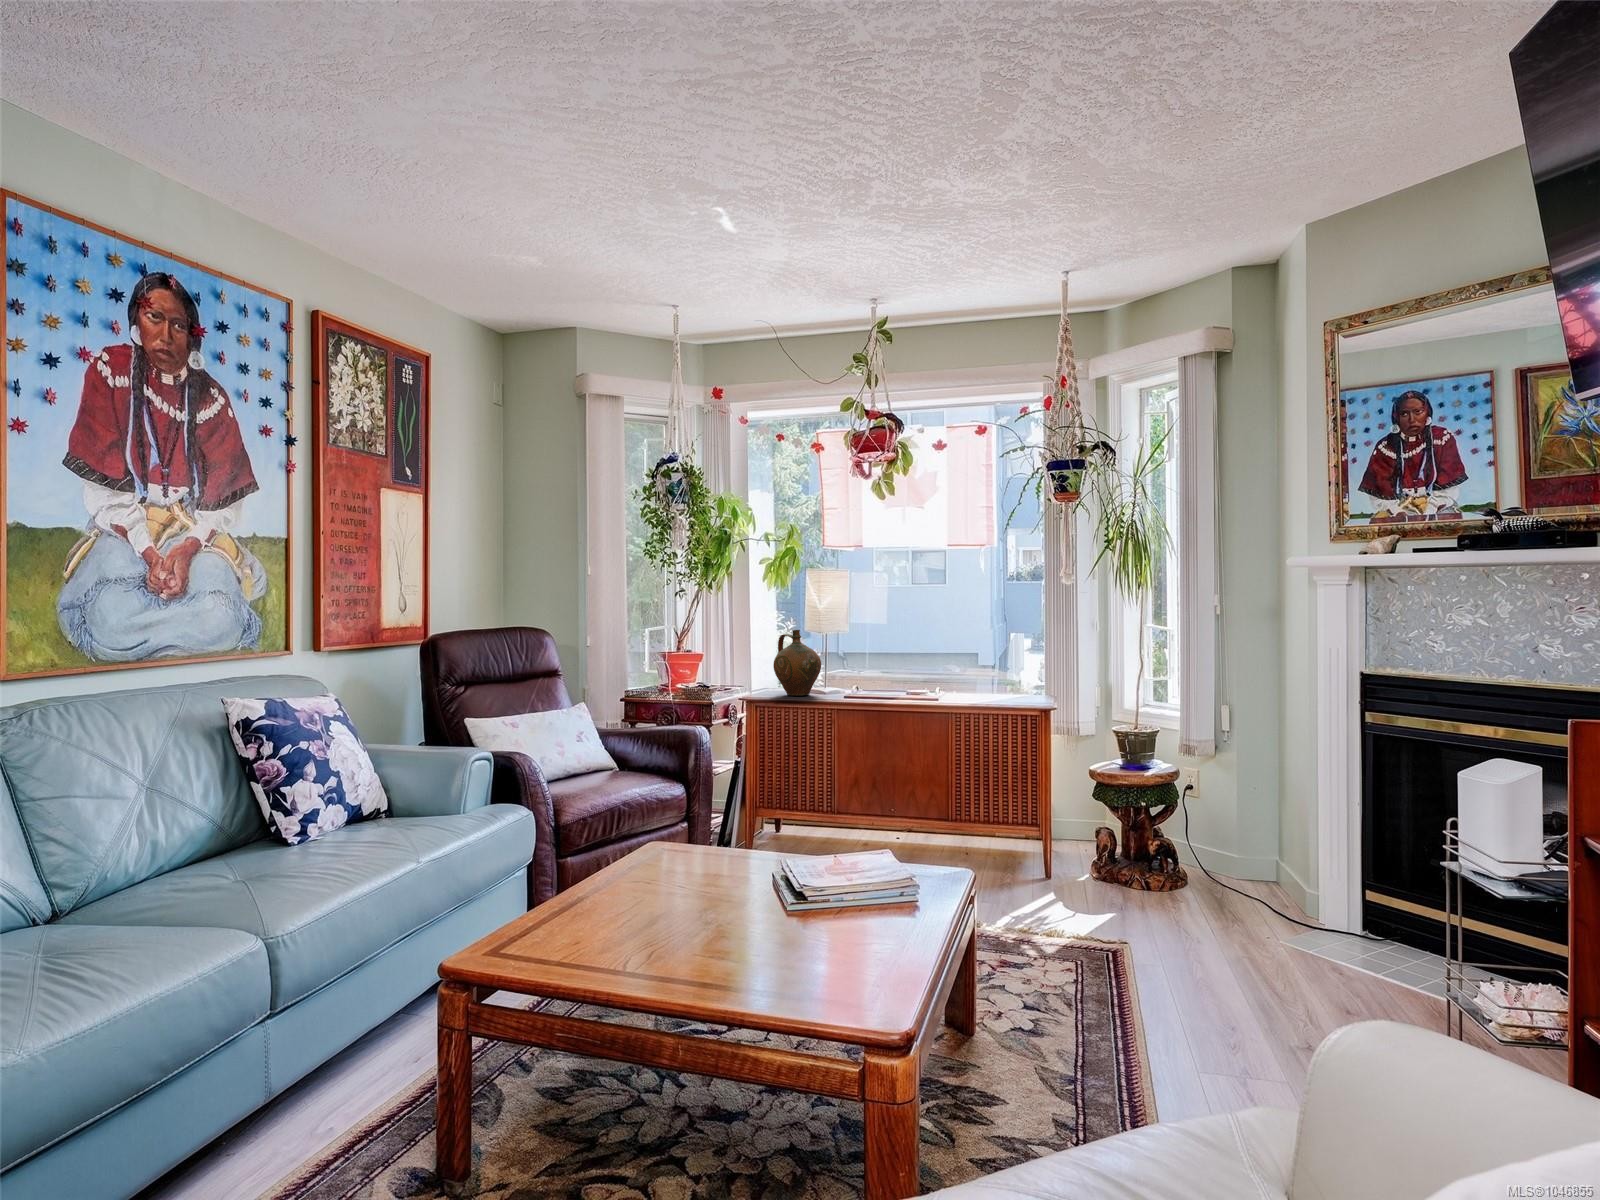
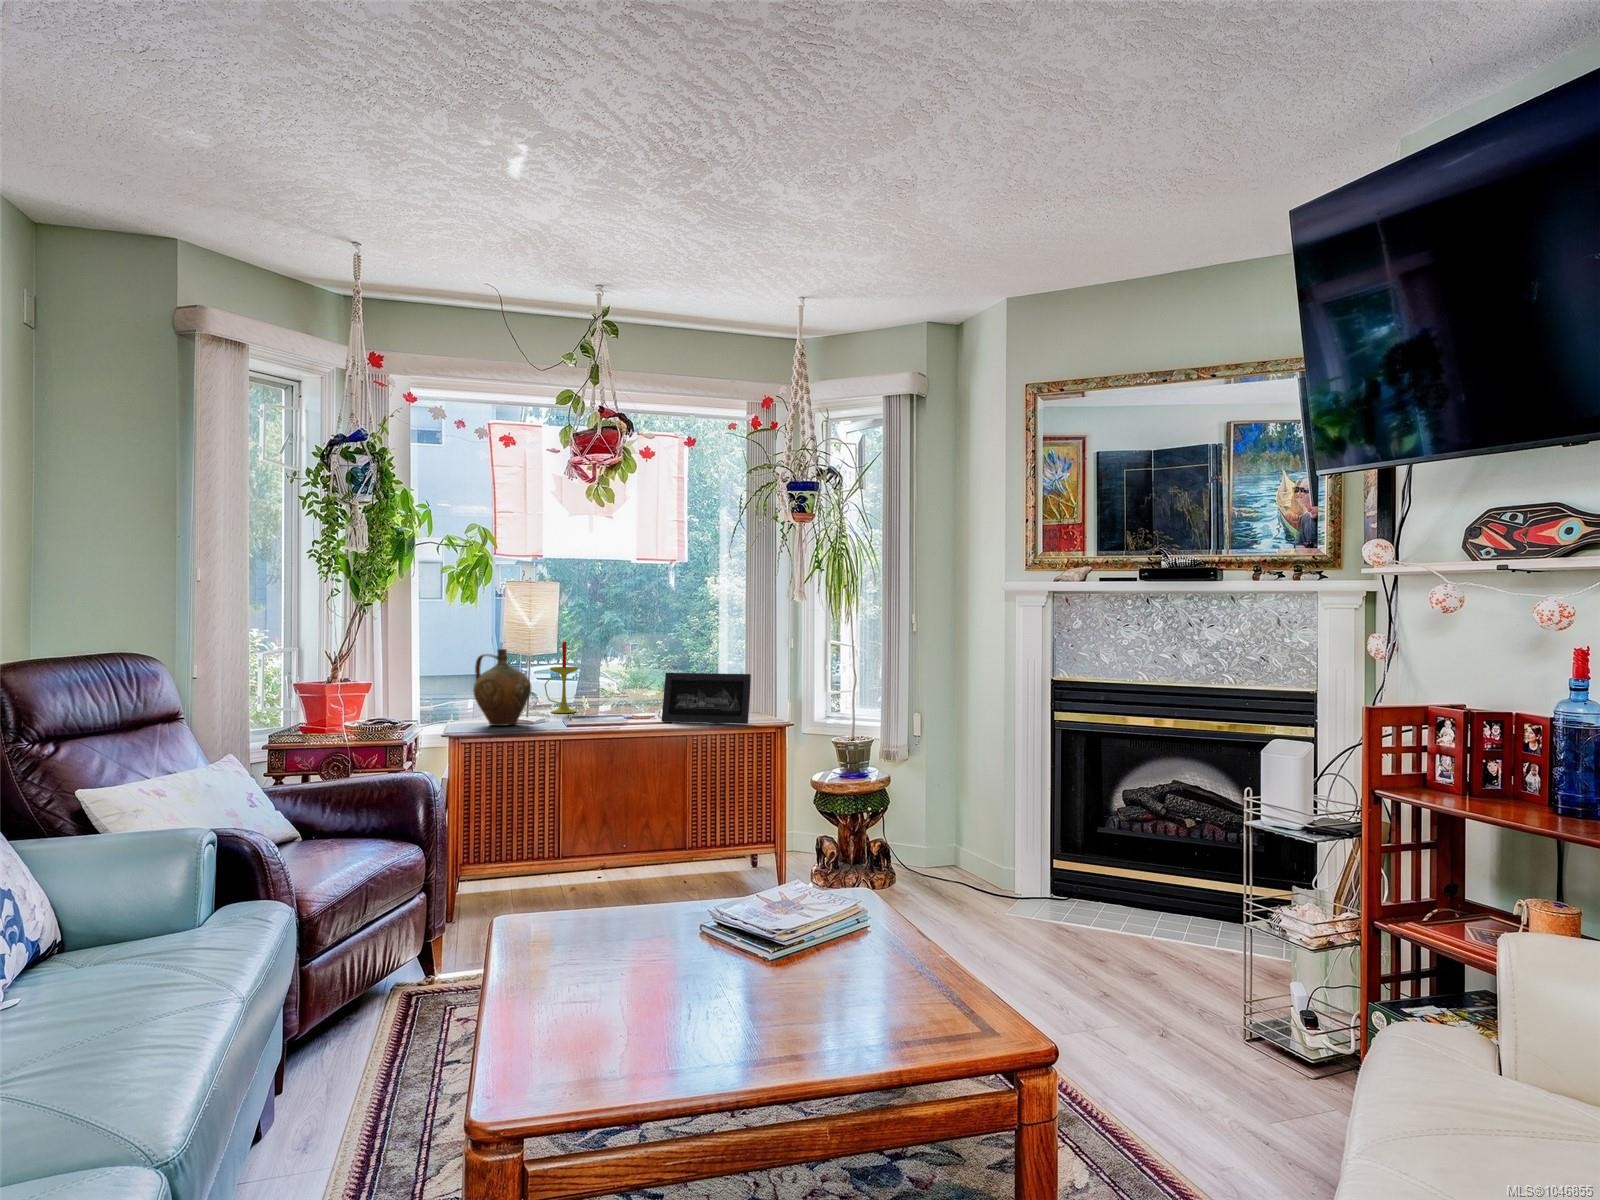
candle: none [848,622,880,688] -> present [545,642,578,713]
picture frame: none [932,654,1014,706] -> present [662,673,751,724]

